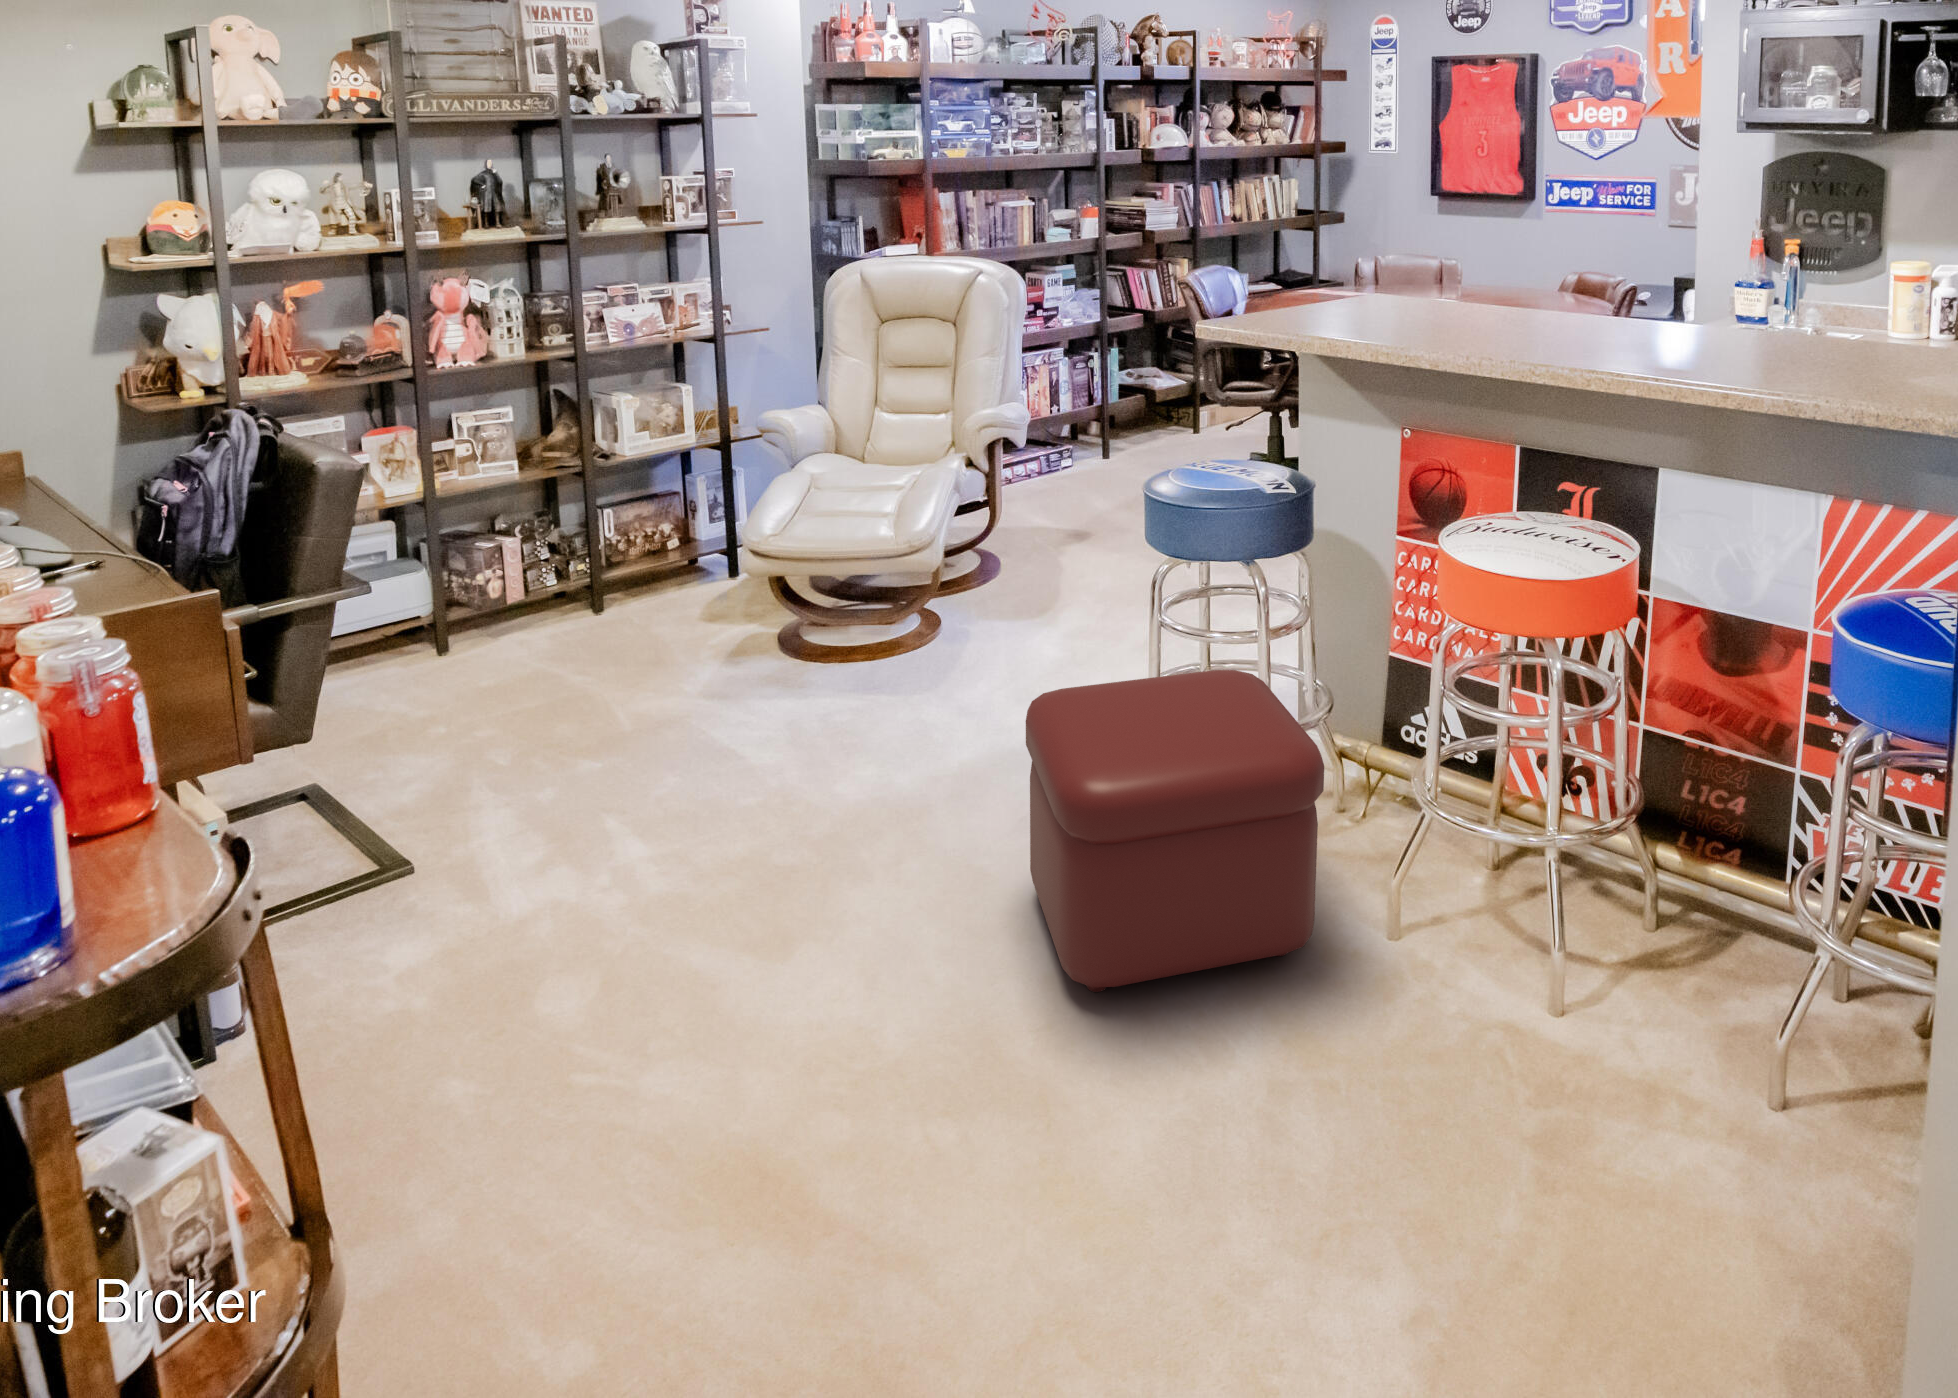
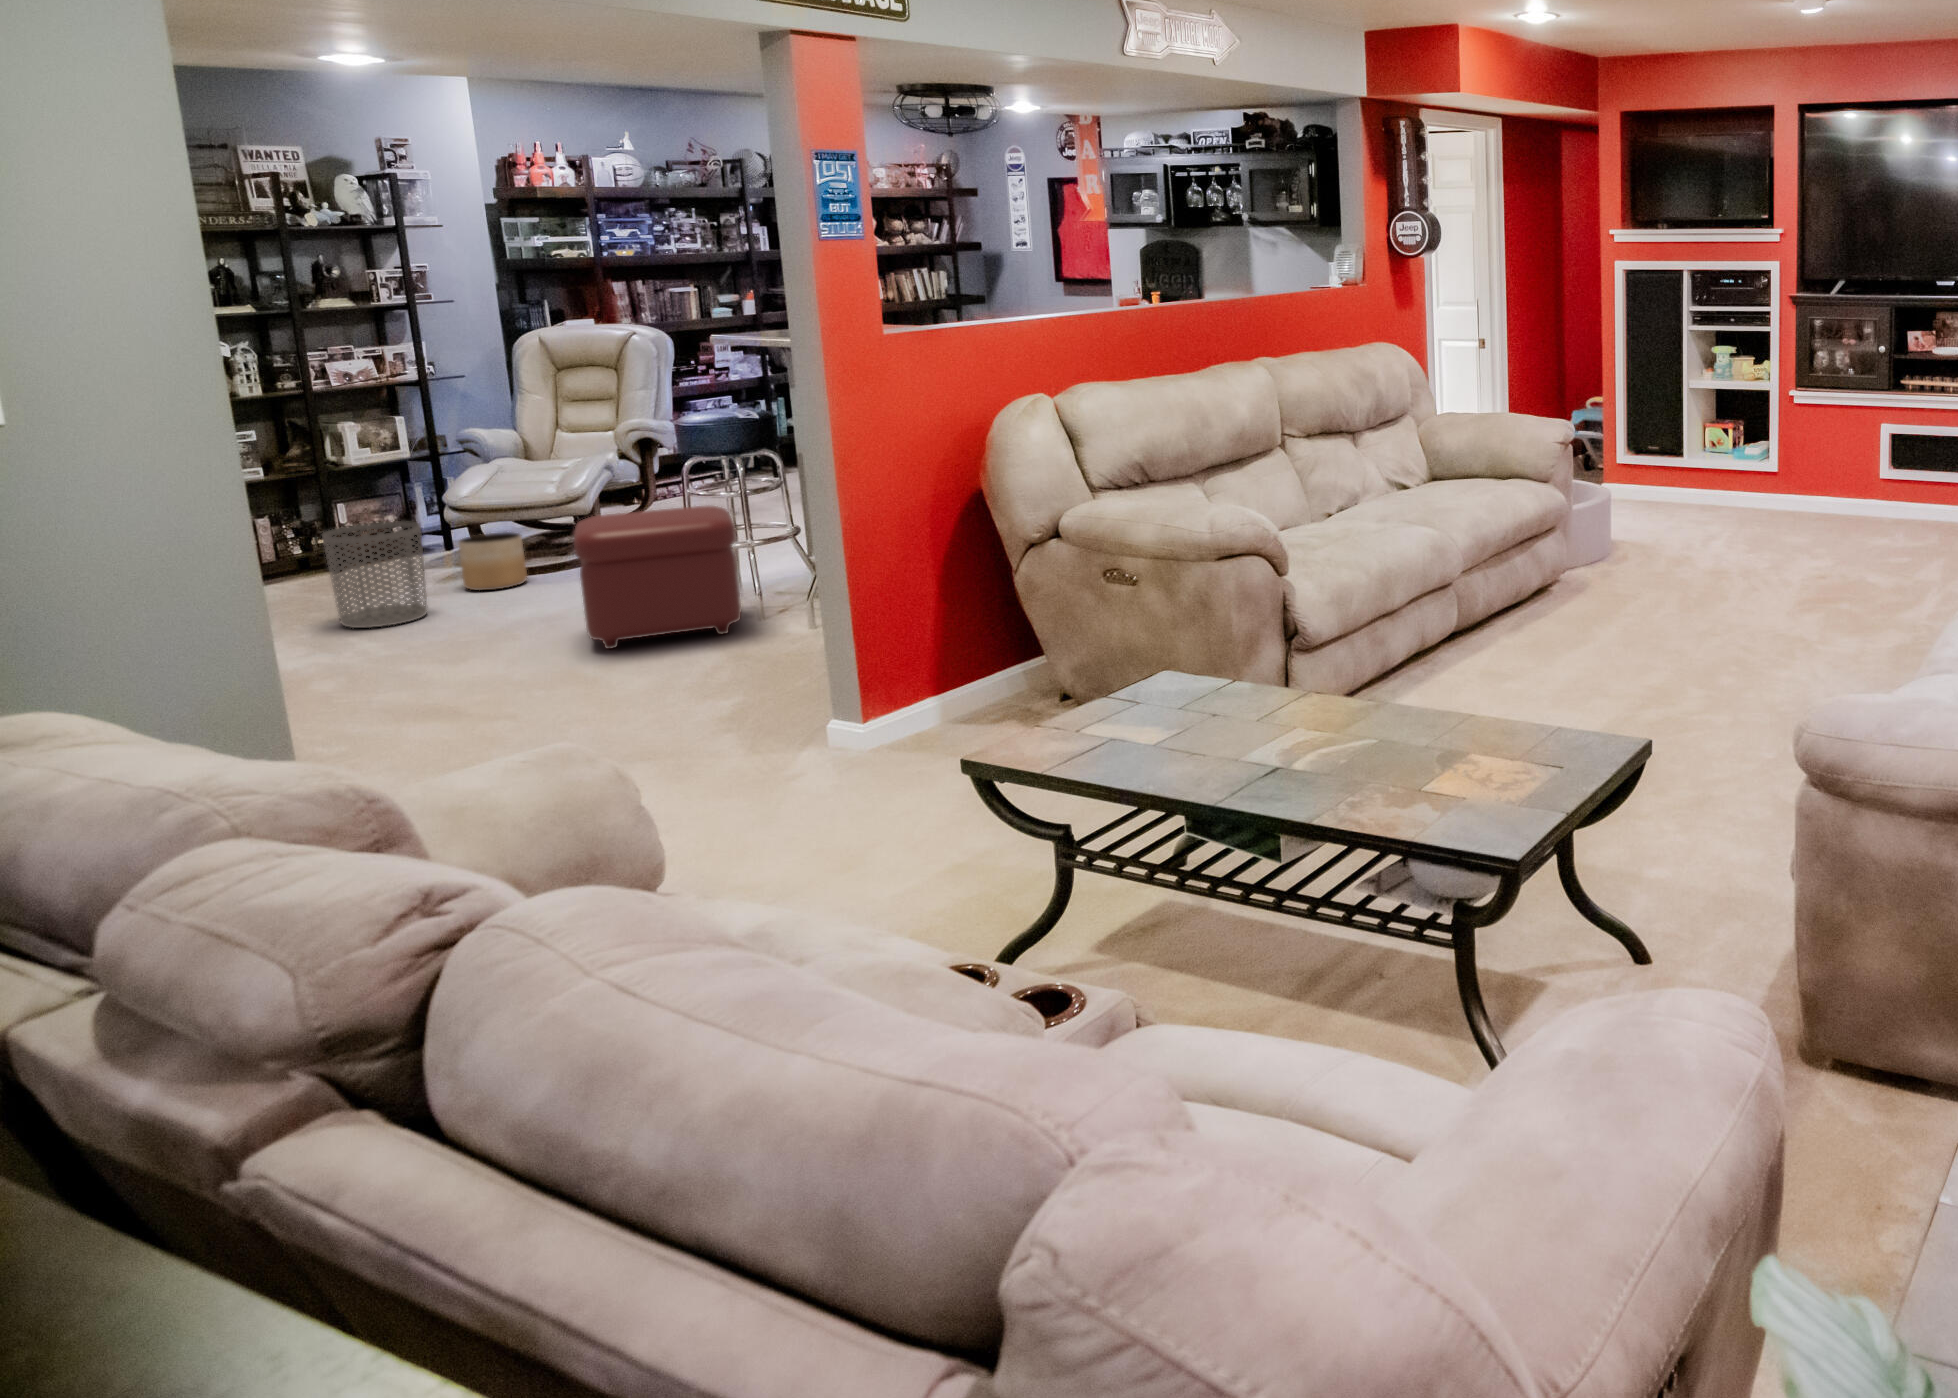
planter: none [783,608,872,712] -> present [458,532,527,591]
waste bin: none [603,621,747,822] -> present [322,521,428,628]

